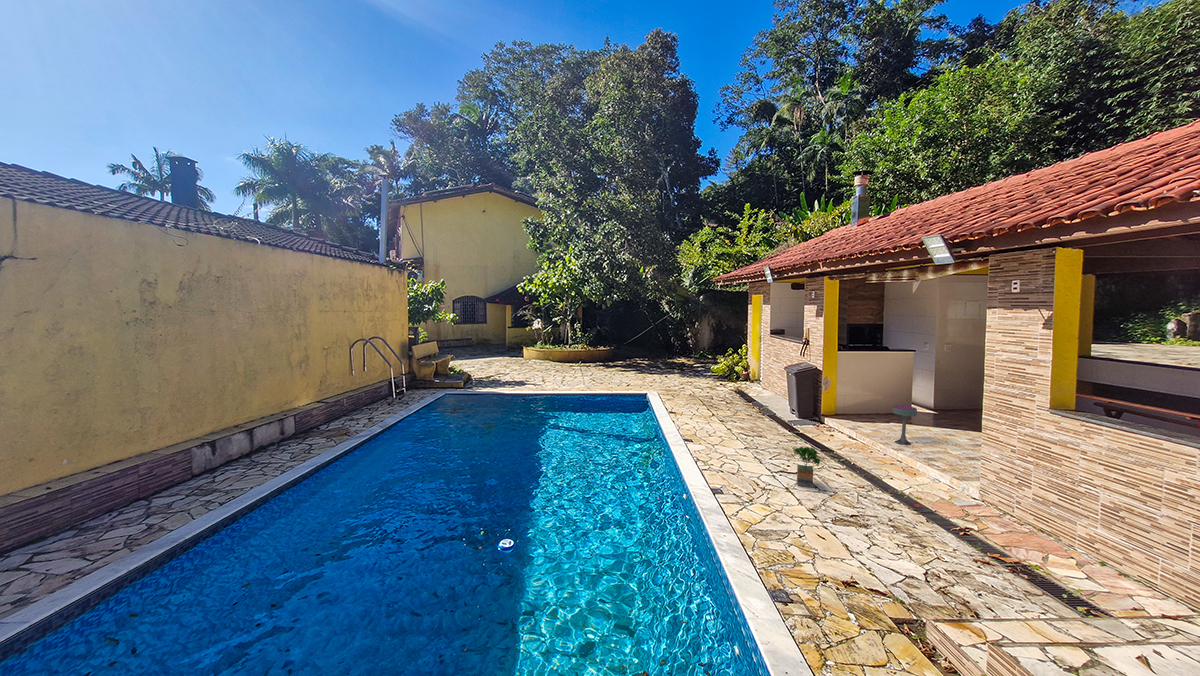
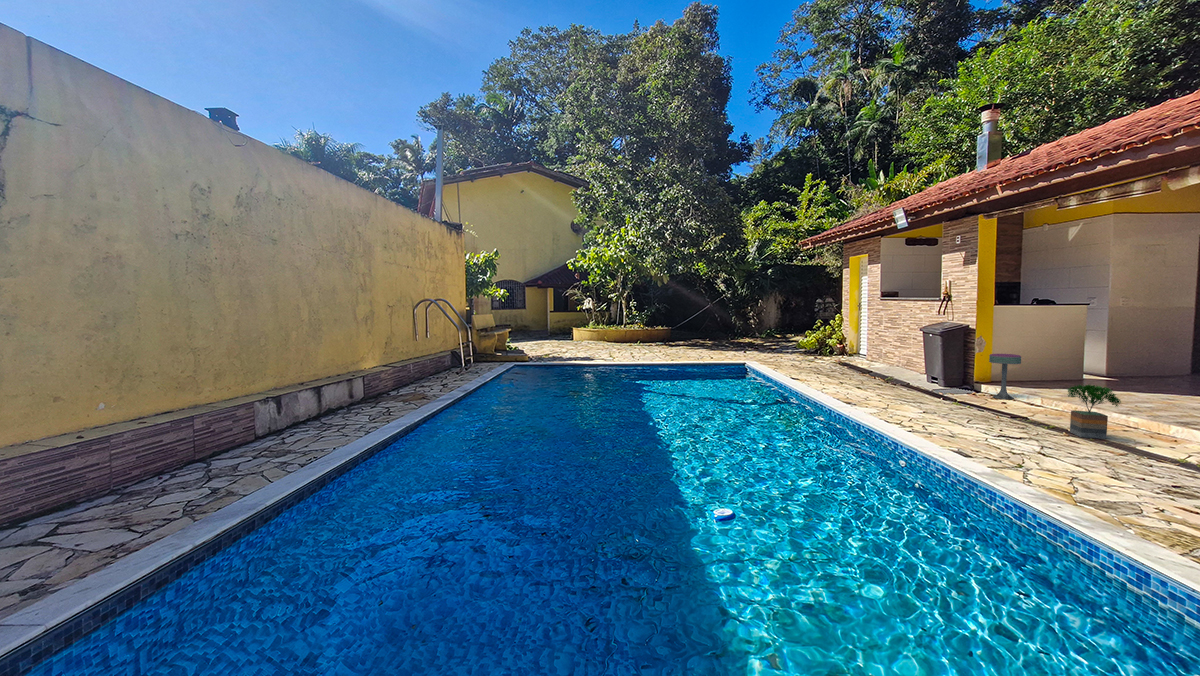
bar stool: present [893,405,917,445] -> present [989,354,1021,399]

